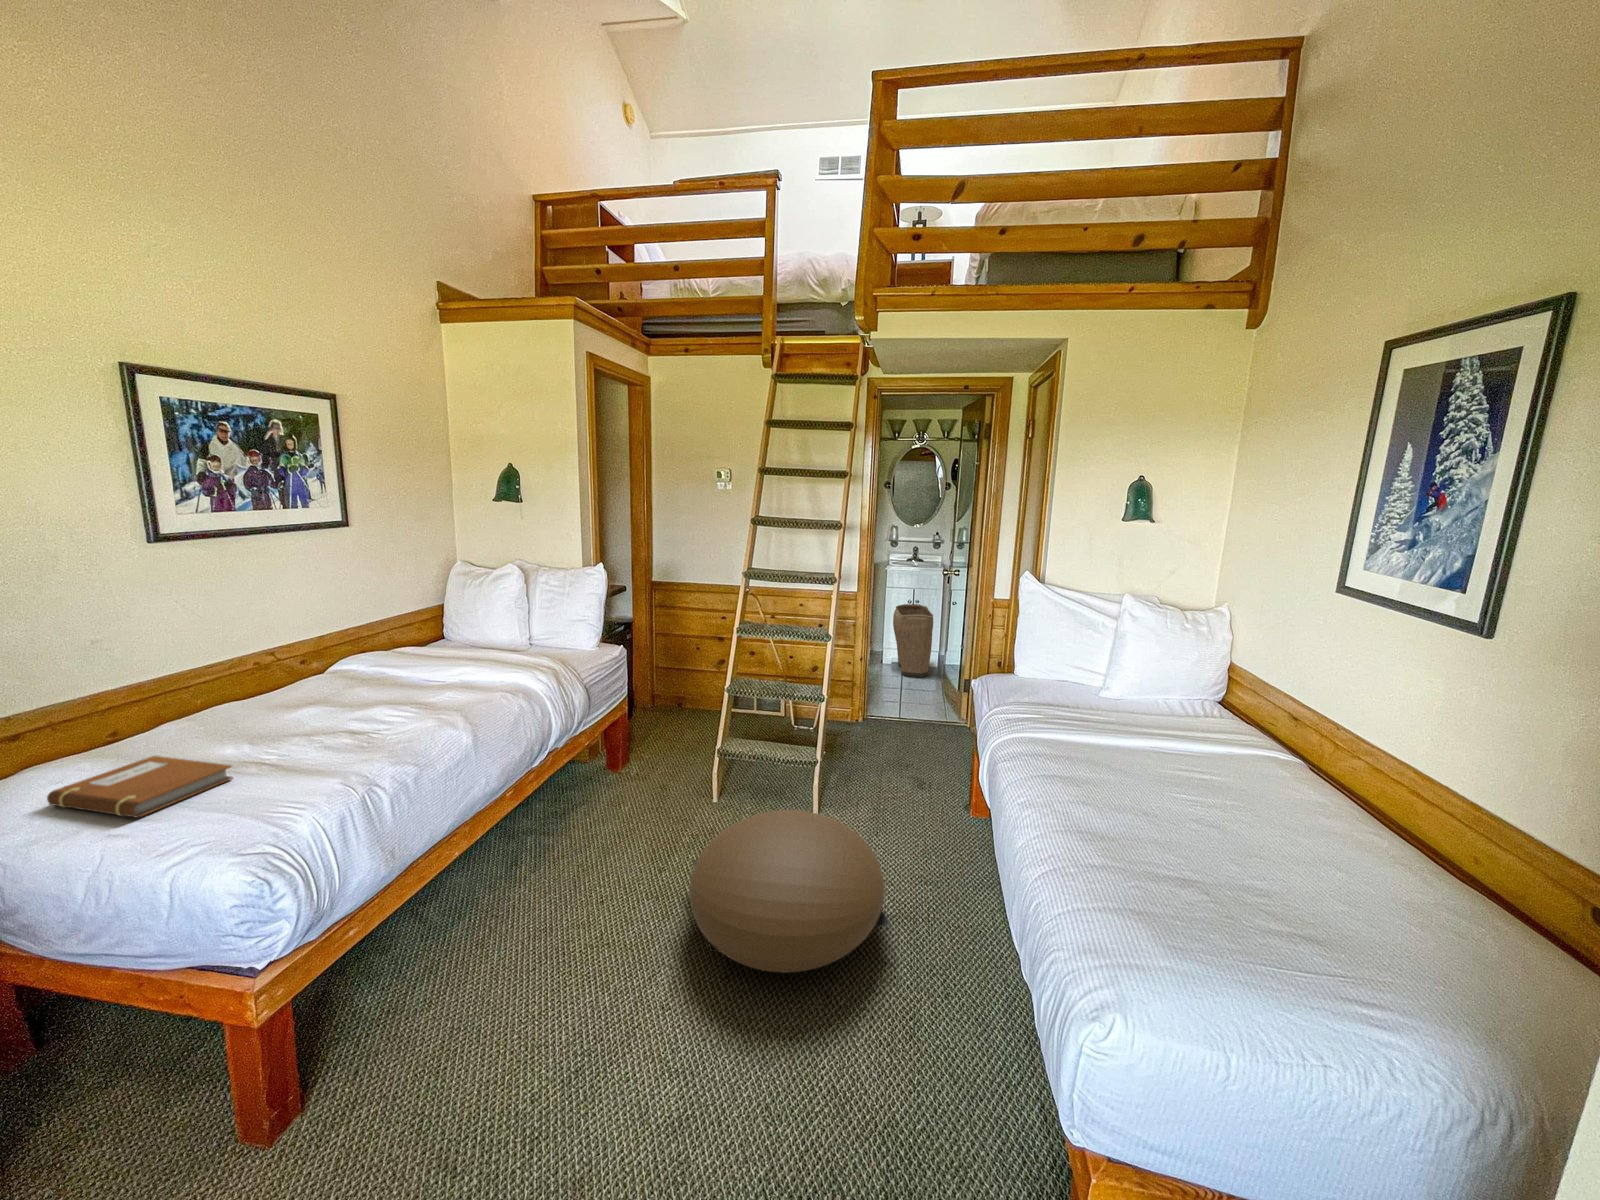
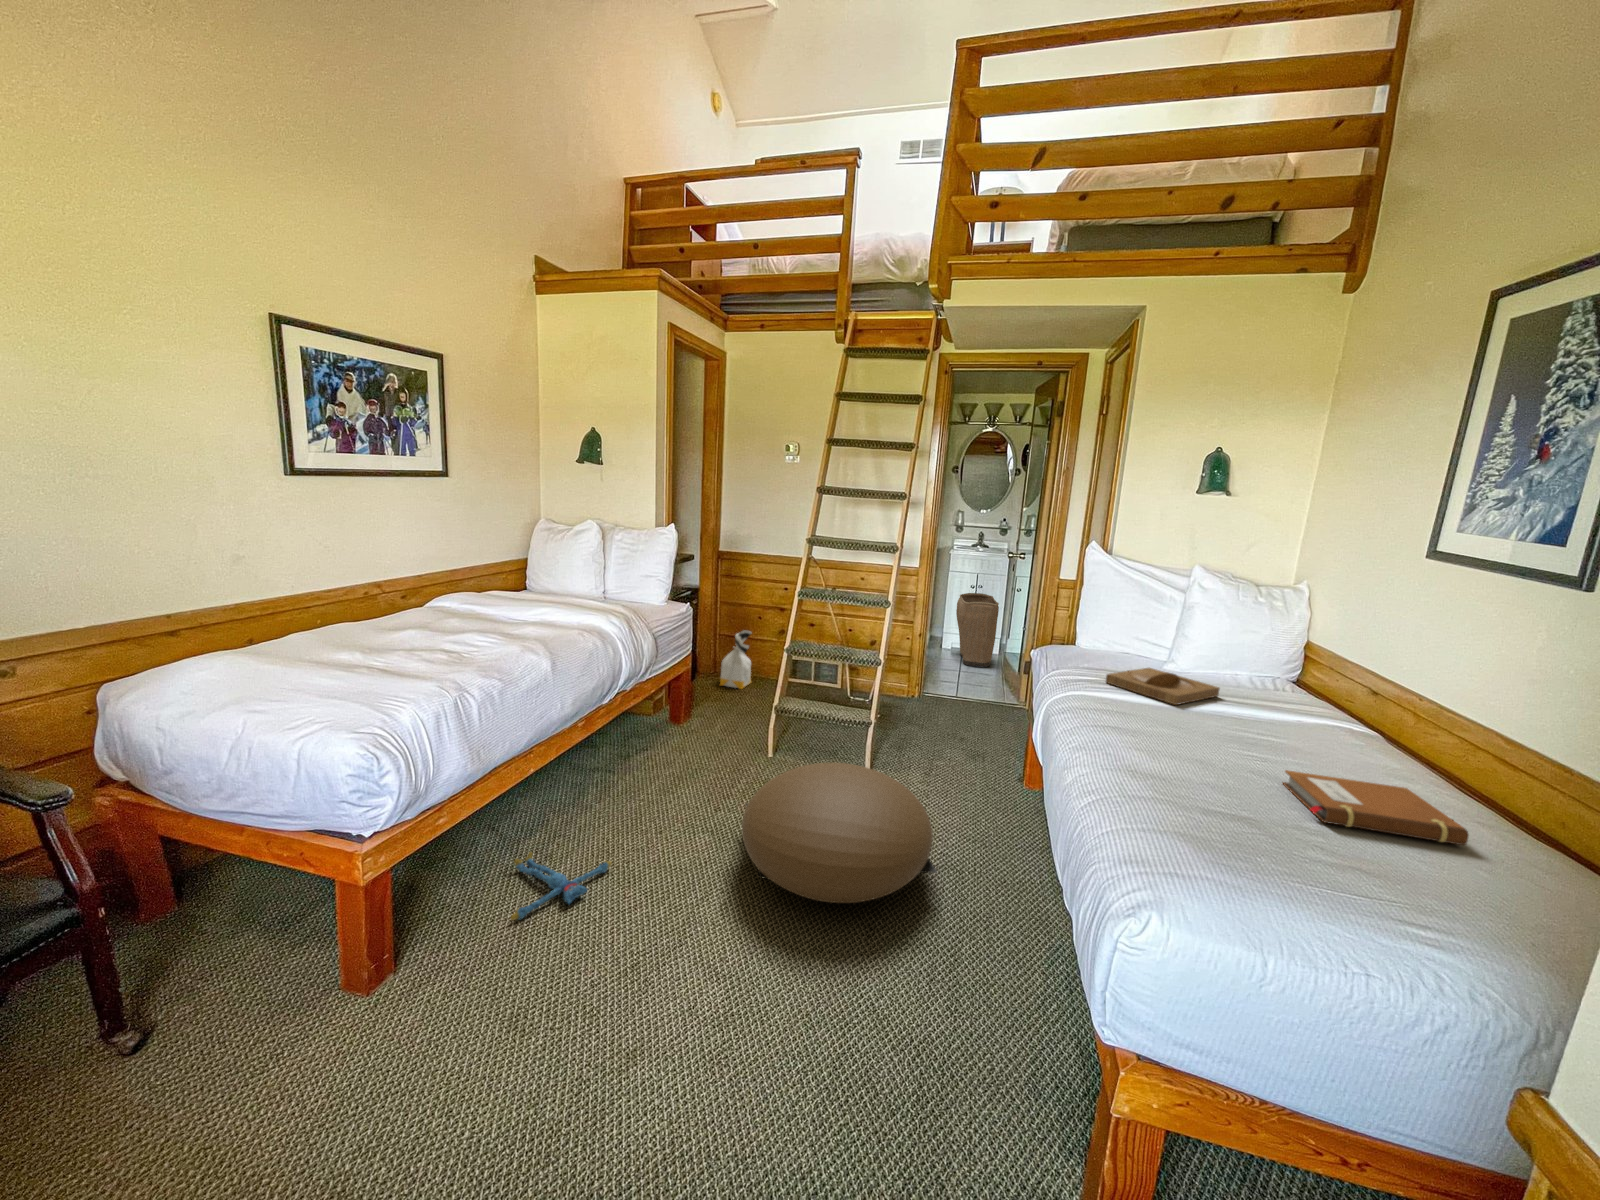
bag: none [661,659,695,719] -> present [720,630,752,689]
tray: none [1044,695,1151,739] -> present [1106,668,1220,705]
notebook: present [47,756,233,818] -> present [1283,770,1469,845]
plush toy: none [438,941,551,1030] -> present [511,852,611,920]

